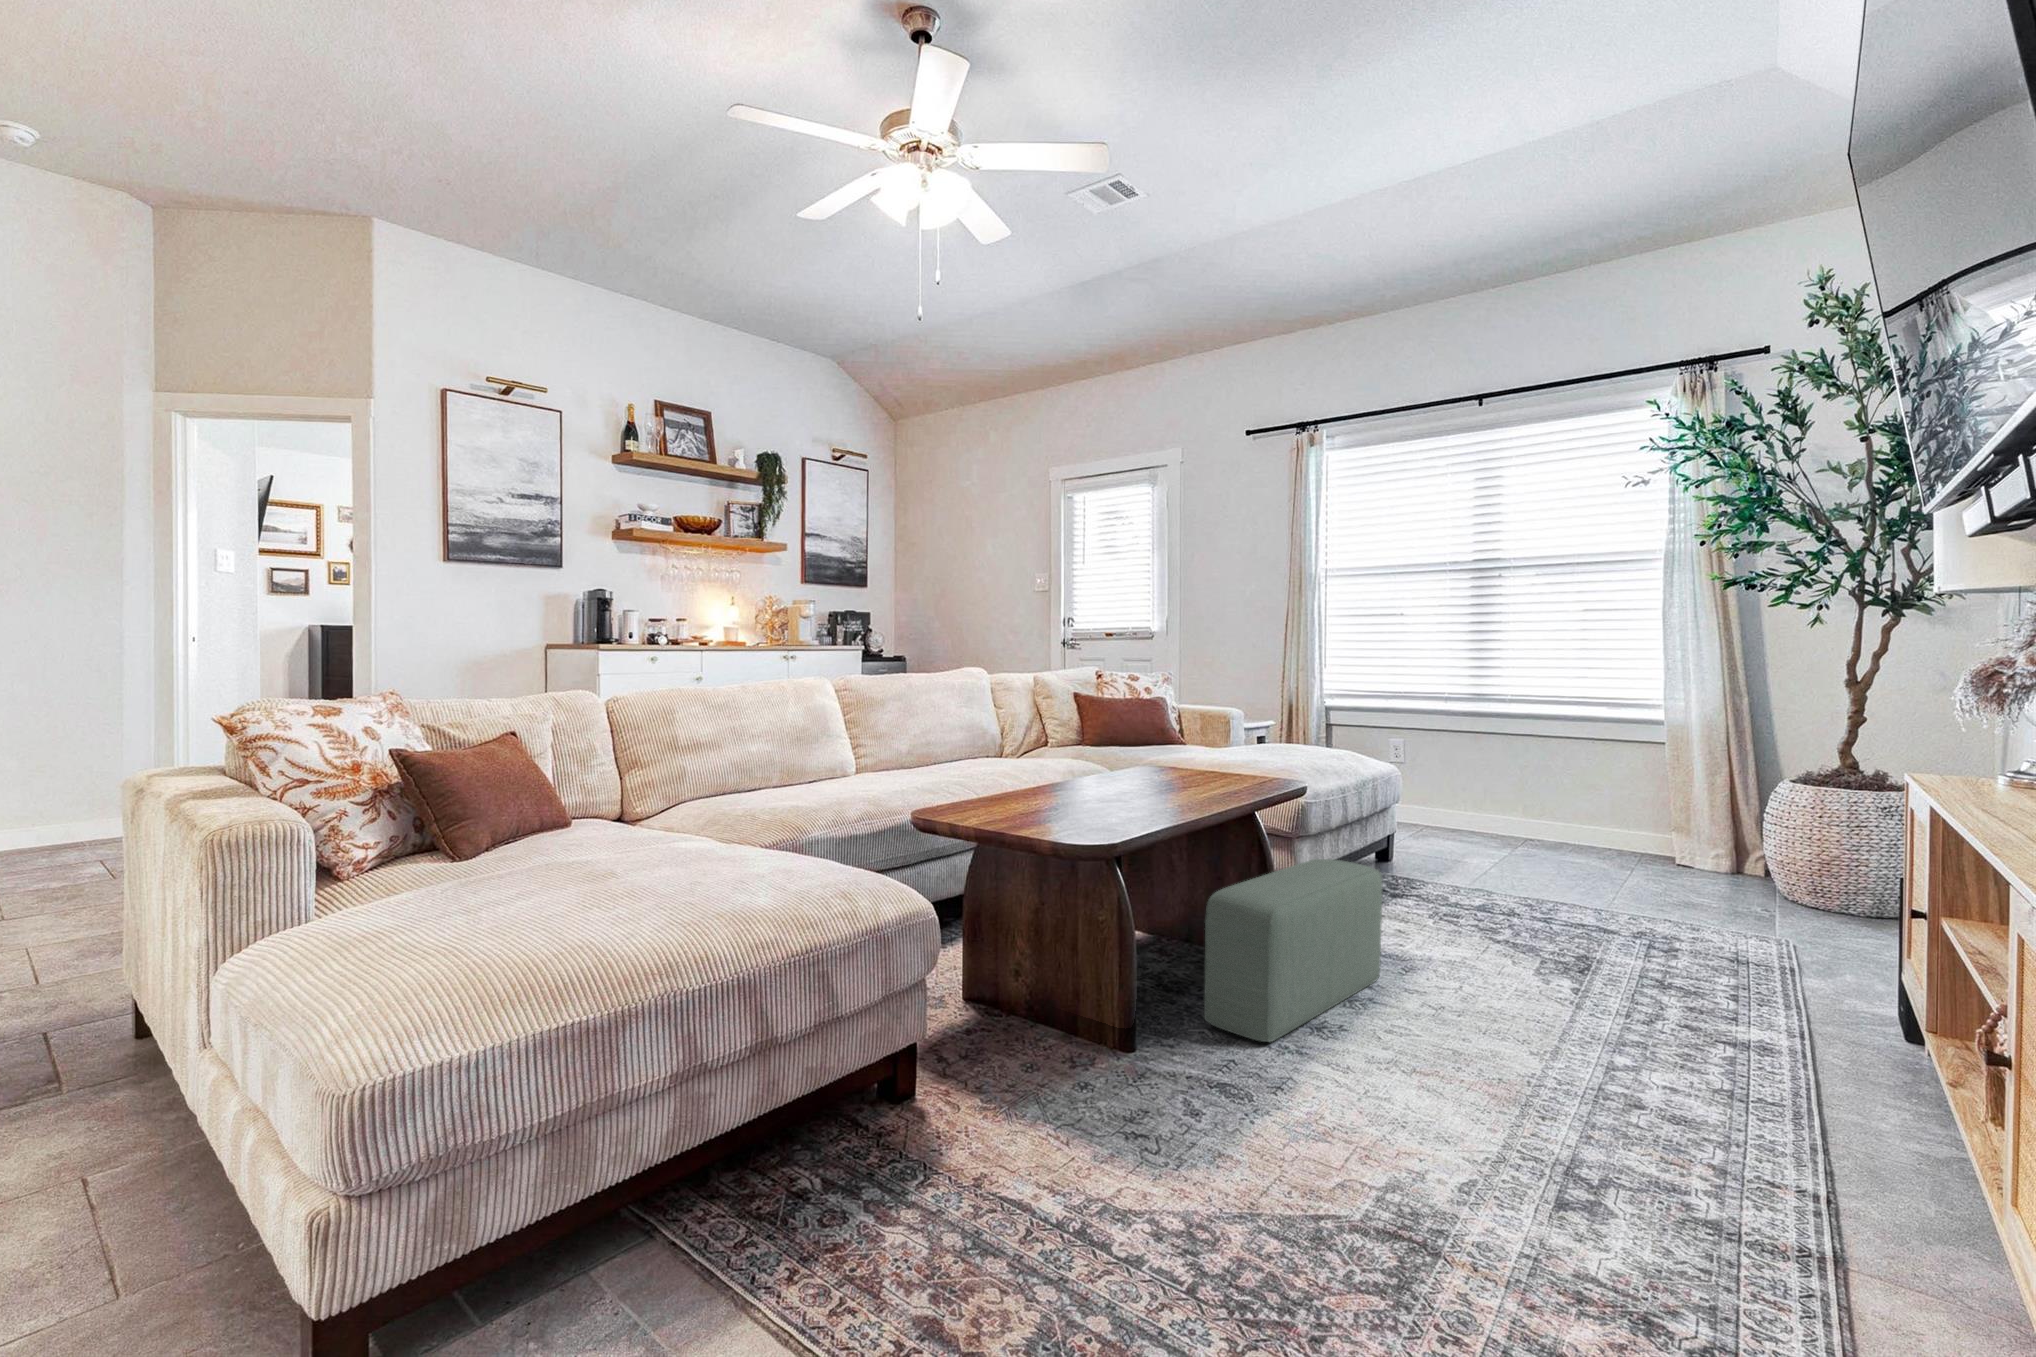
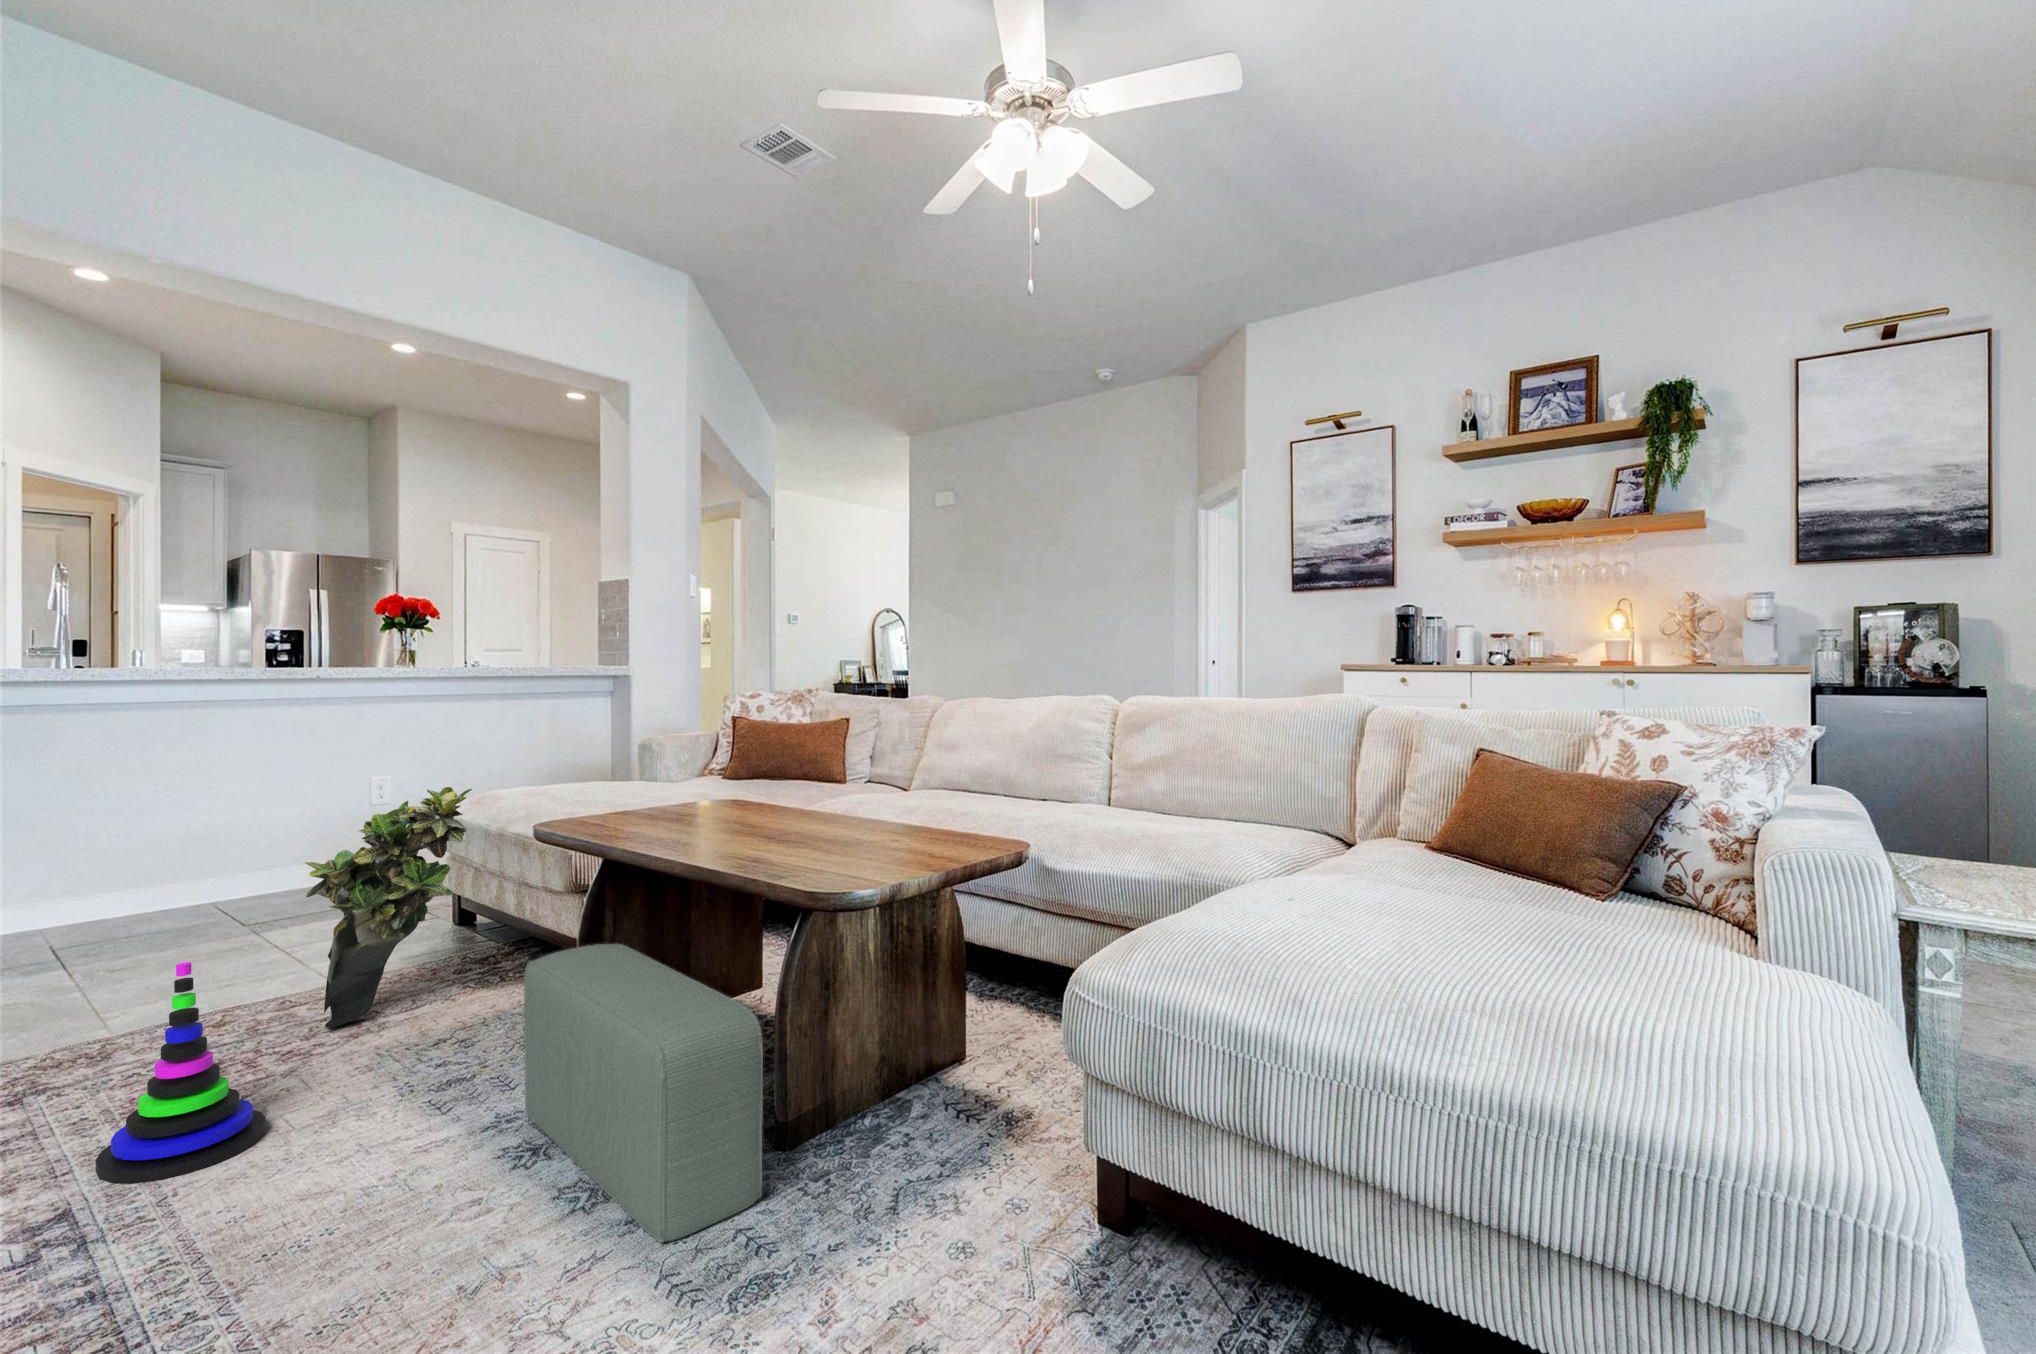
potted plant: none [915,839,1138,1273] -> present [305,787,472,1028]
stacking toy: none [1358,991,1514,1244] -> present [95,962,266,1183]

